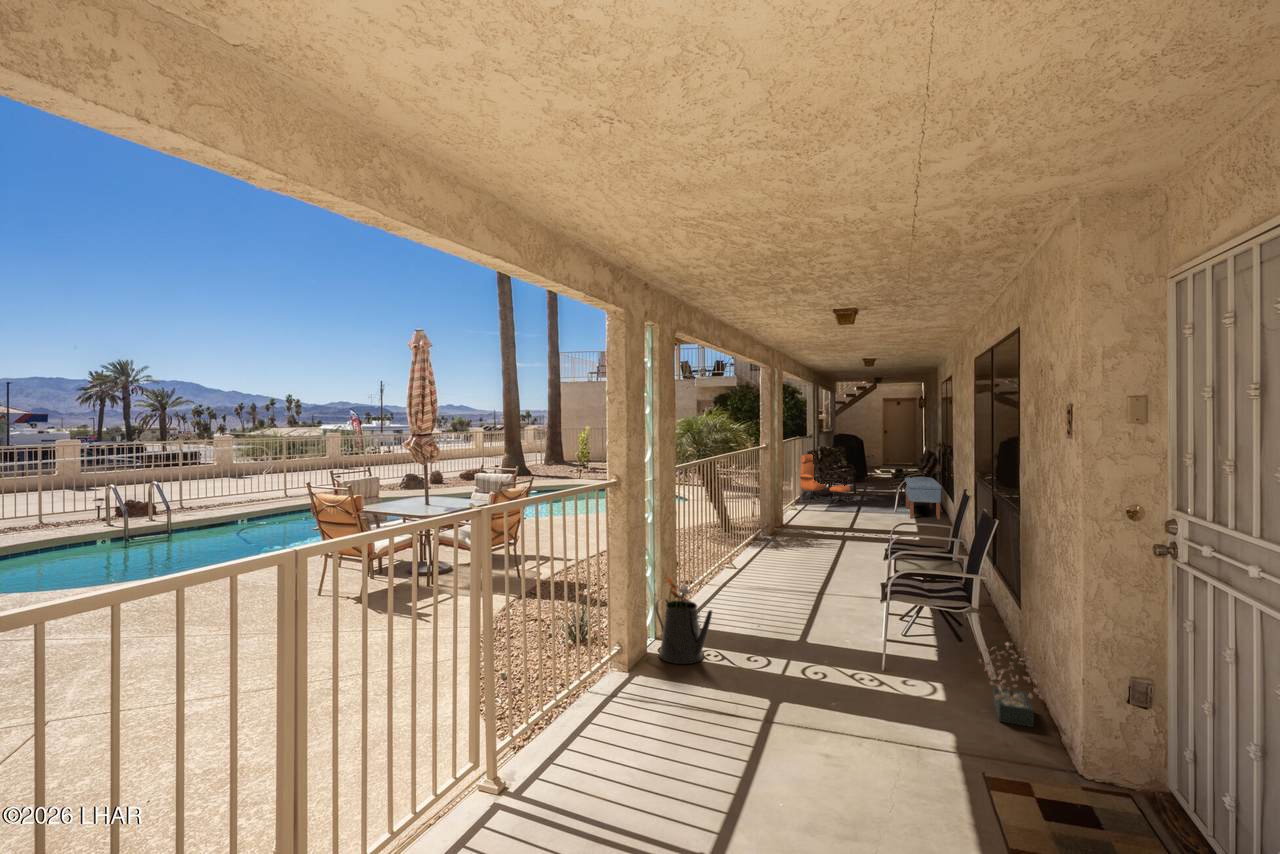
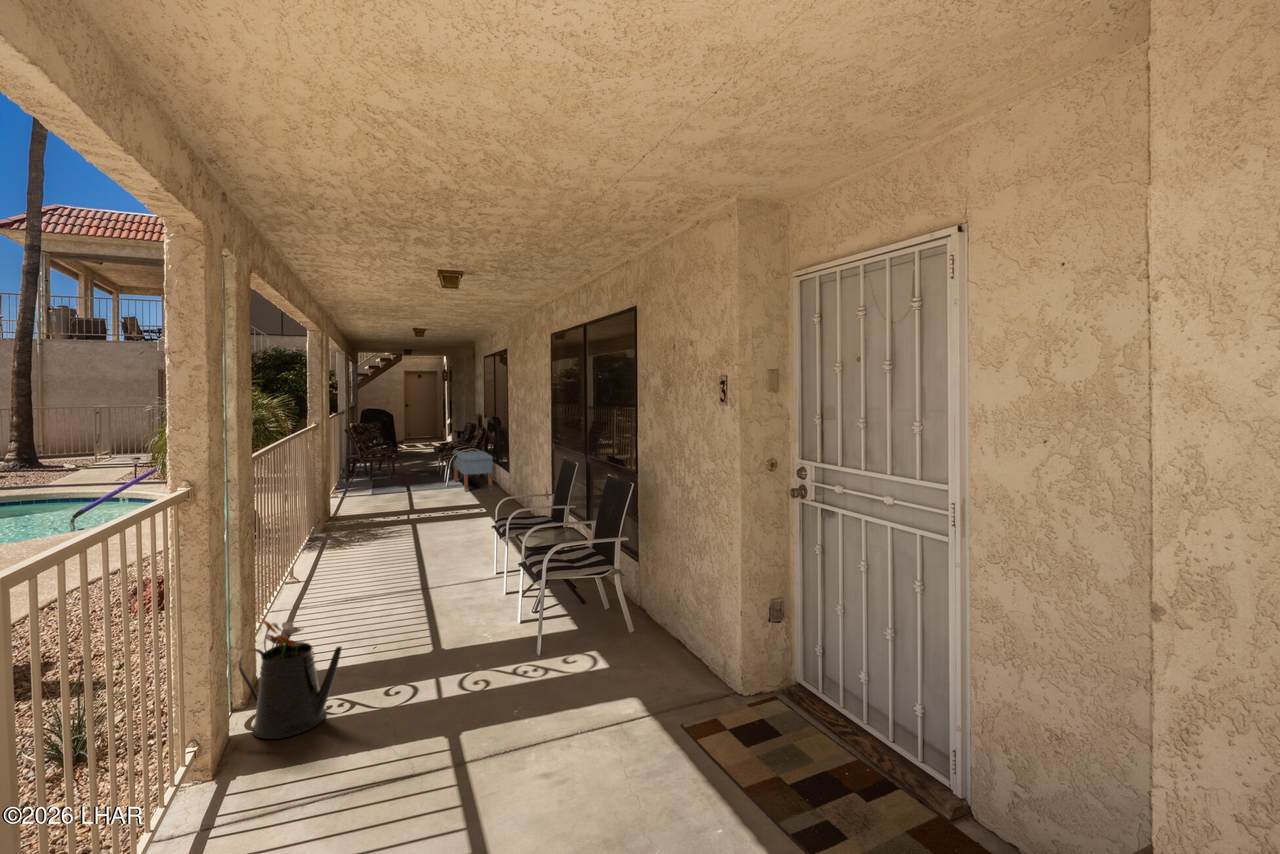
lounge chair: present [799,454,851,502] -> none [333,432,395,484]
decorative plant: present [980,643,1042,727] -> none [633,594,694,671]

